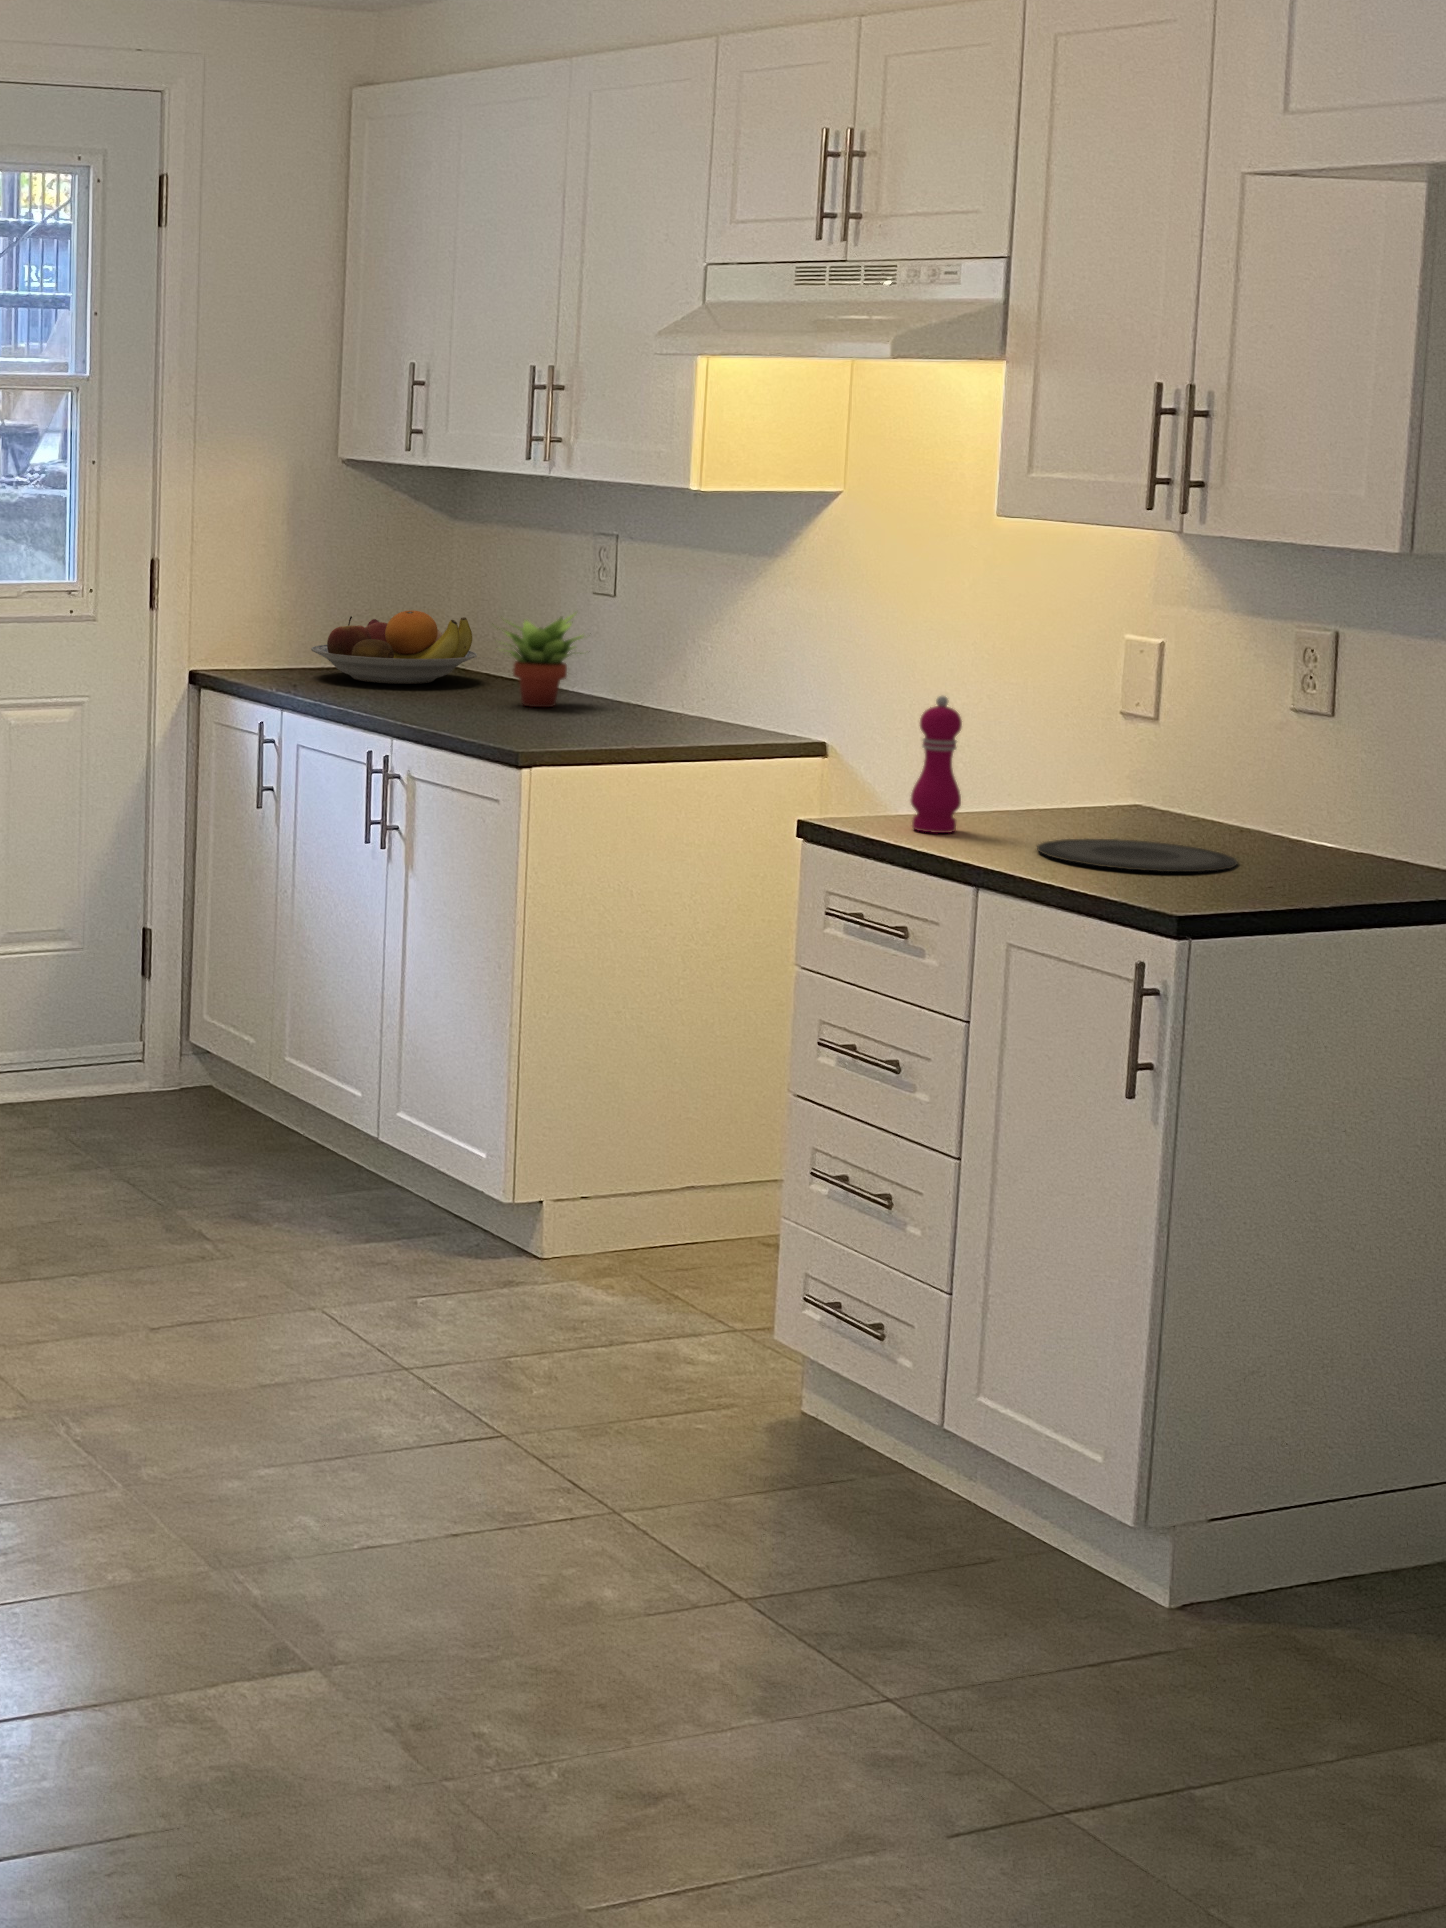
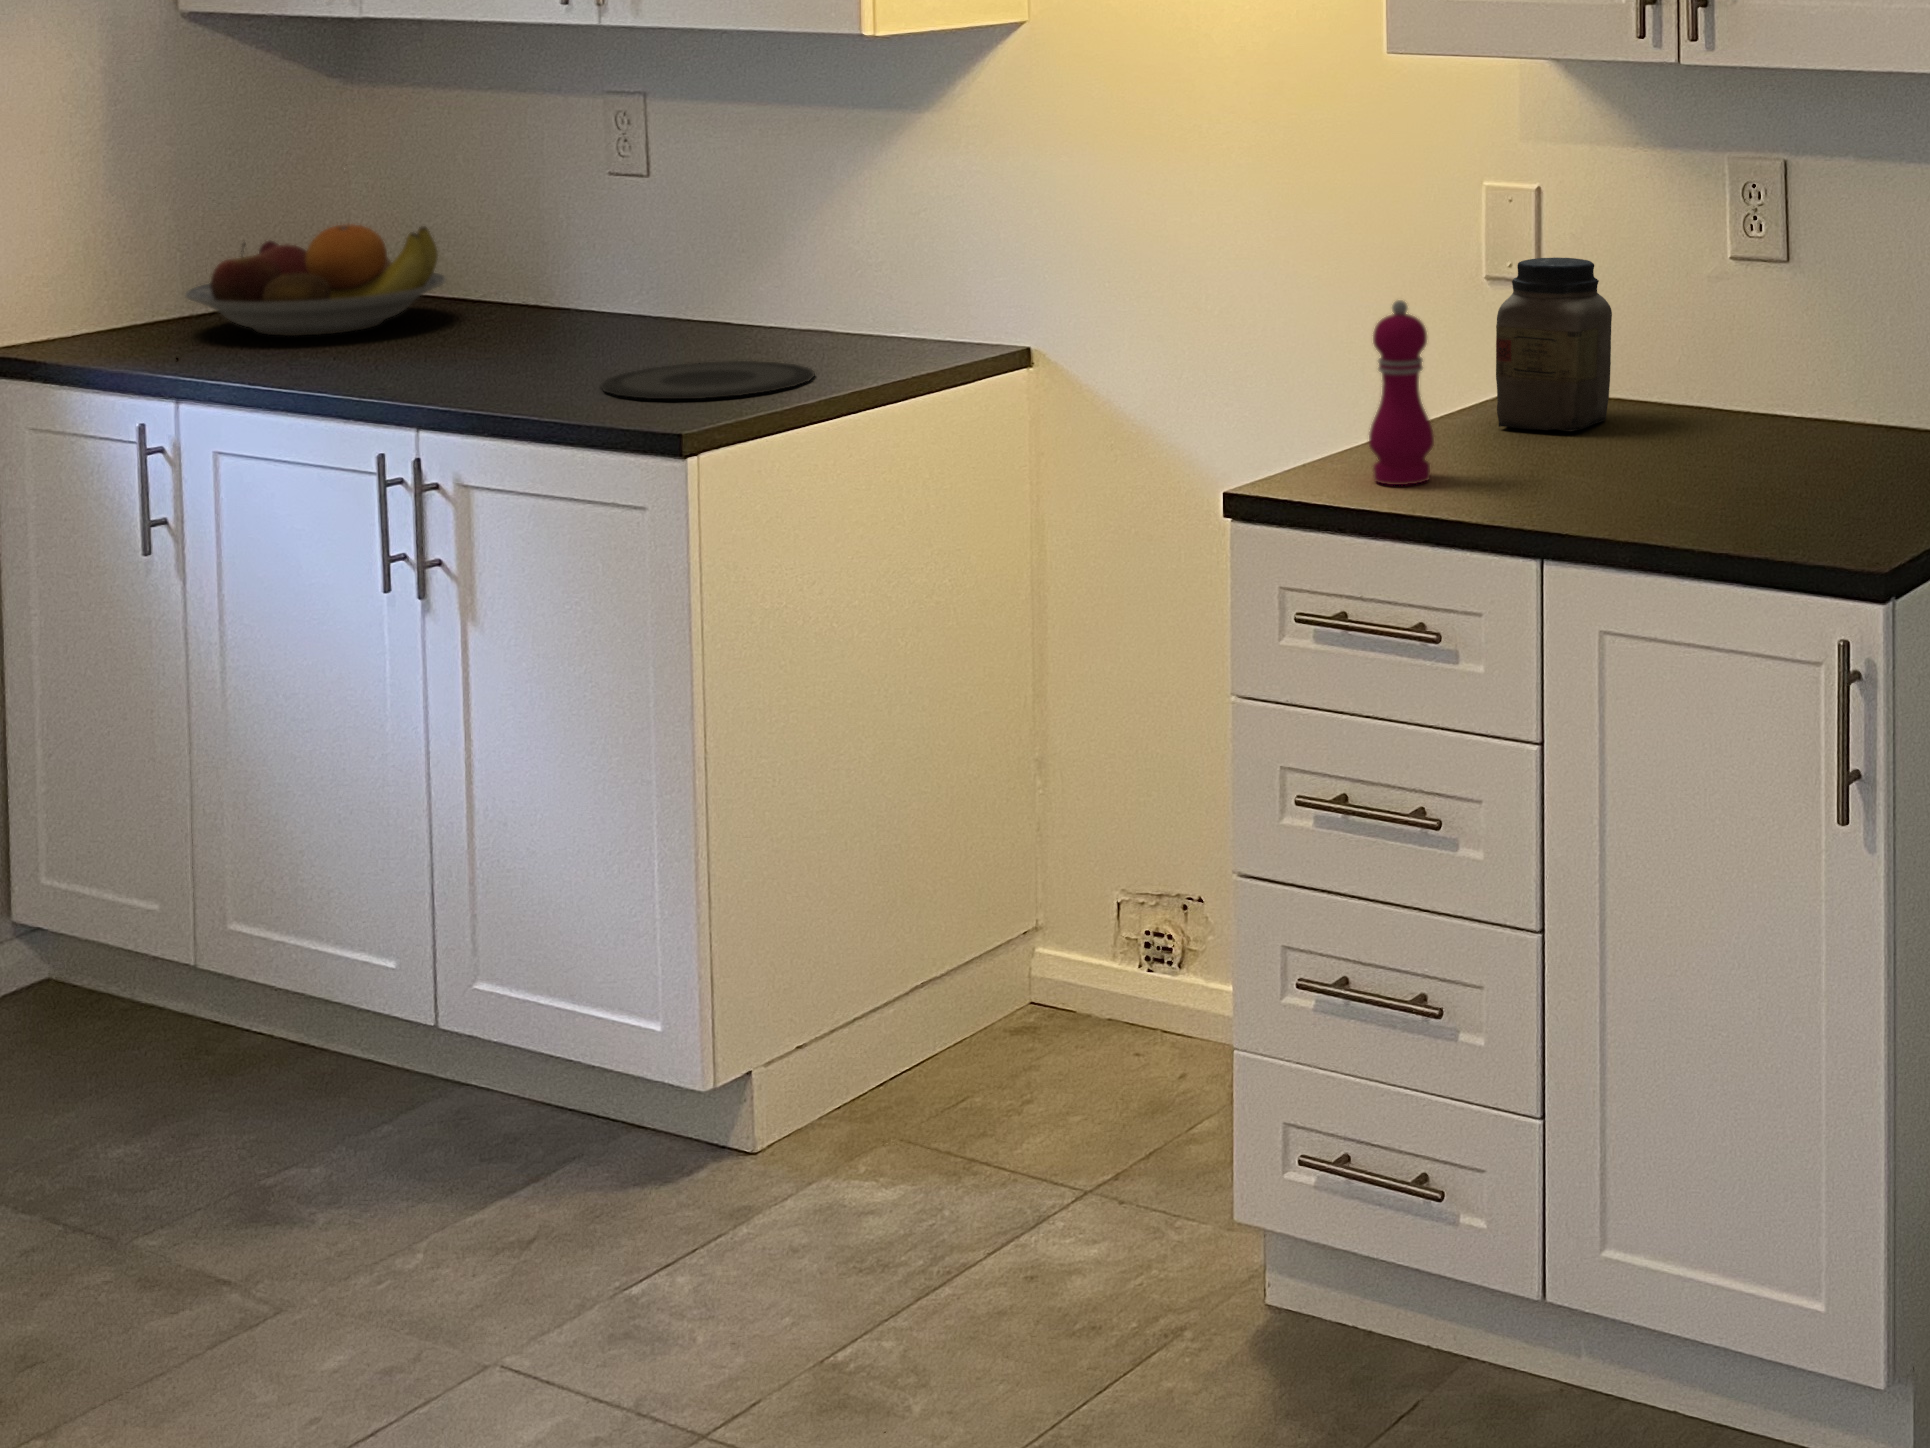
succulent plant: present [493,612,584,707] -> none [516,205,659,347]
jar: none [1062,689,1169,822] -> present [1496,257,1612,431]
plate: present [1037,839,1238,872] -> present [601,361,814,399]

